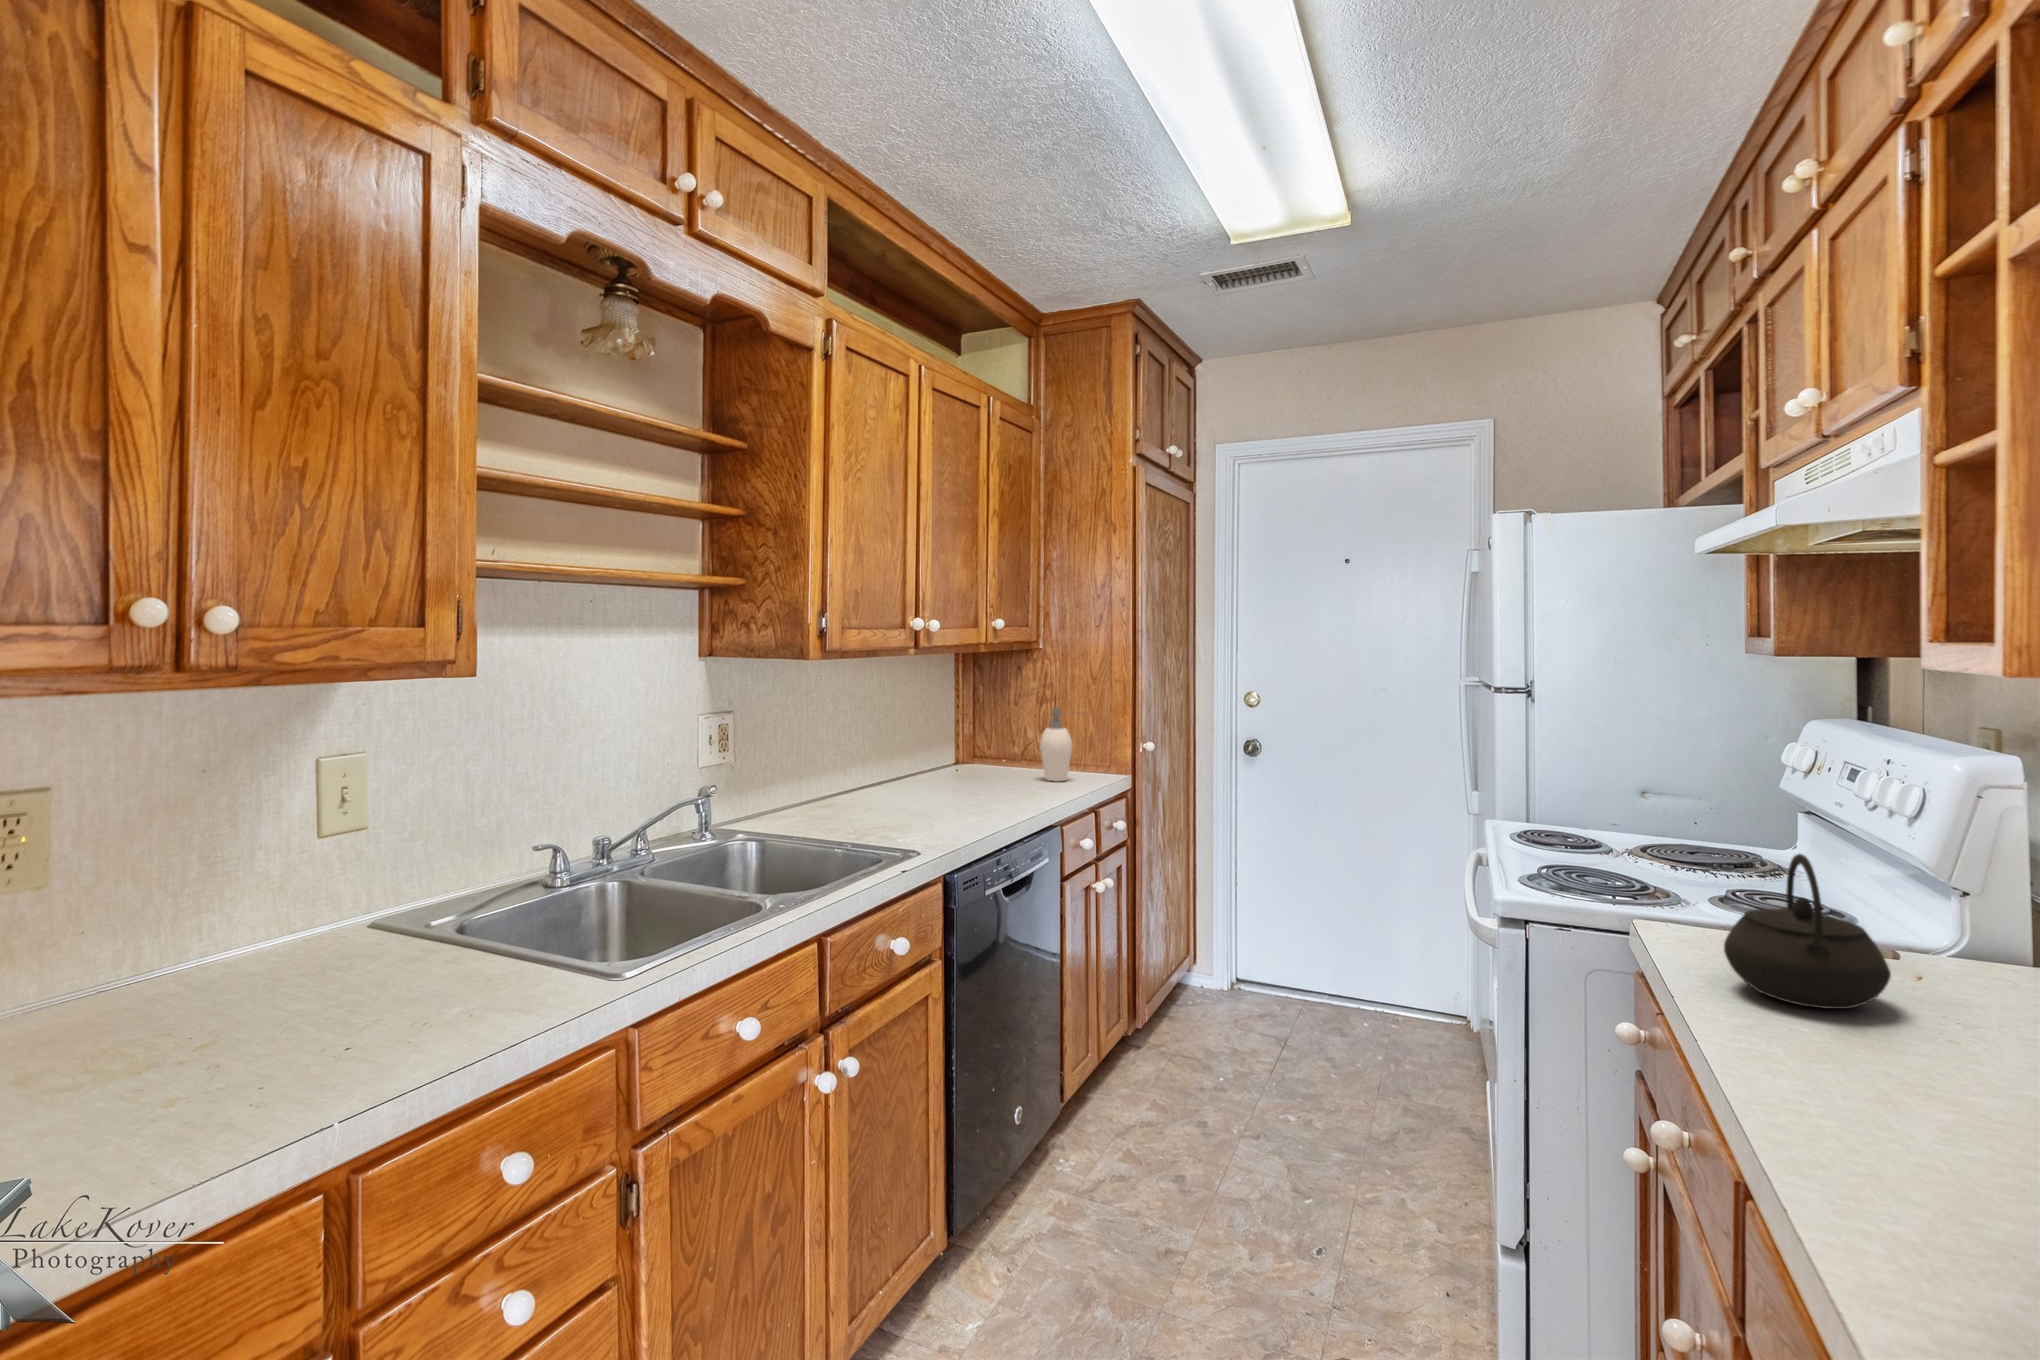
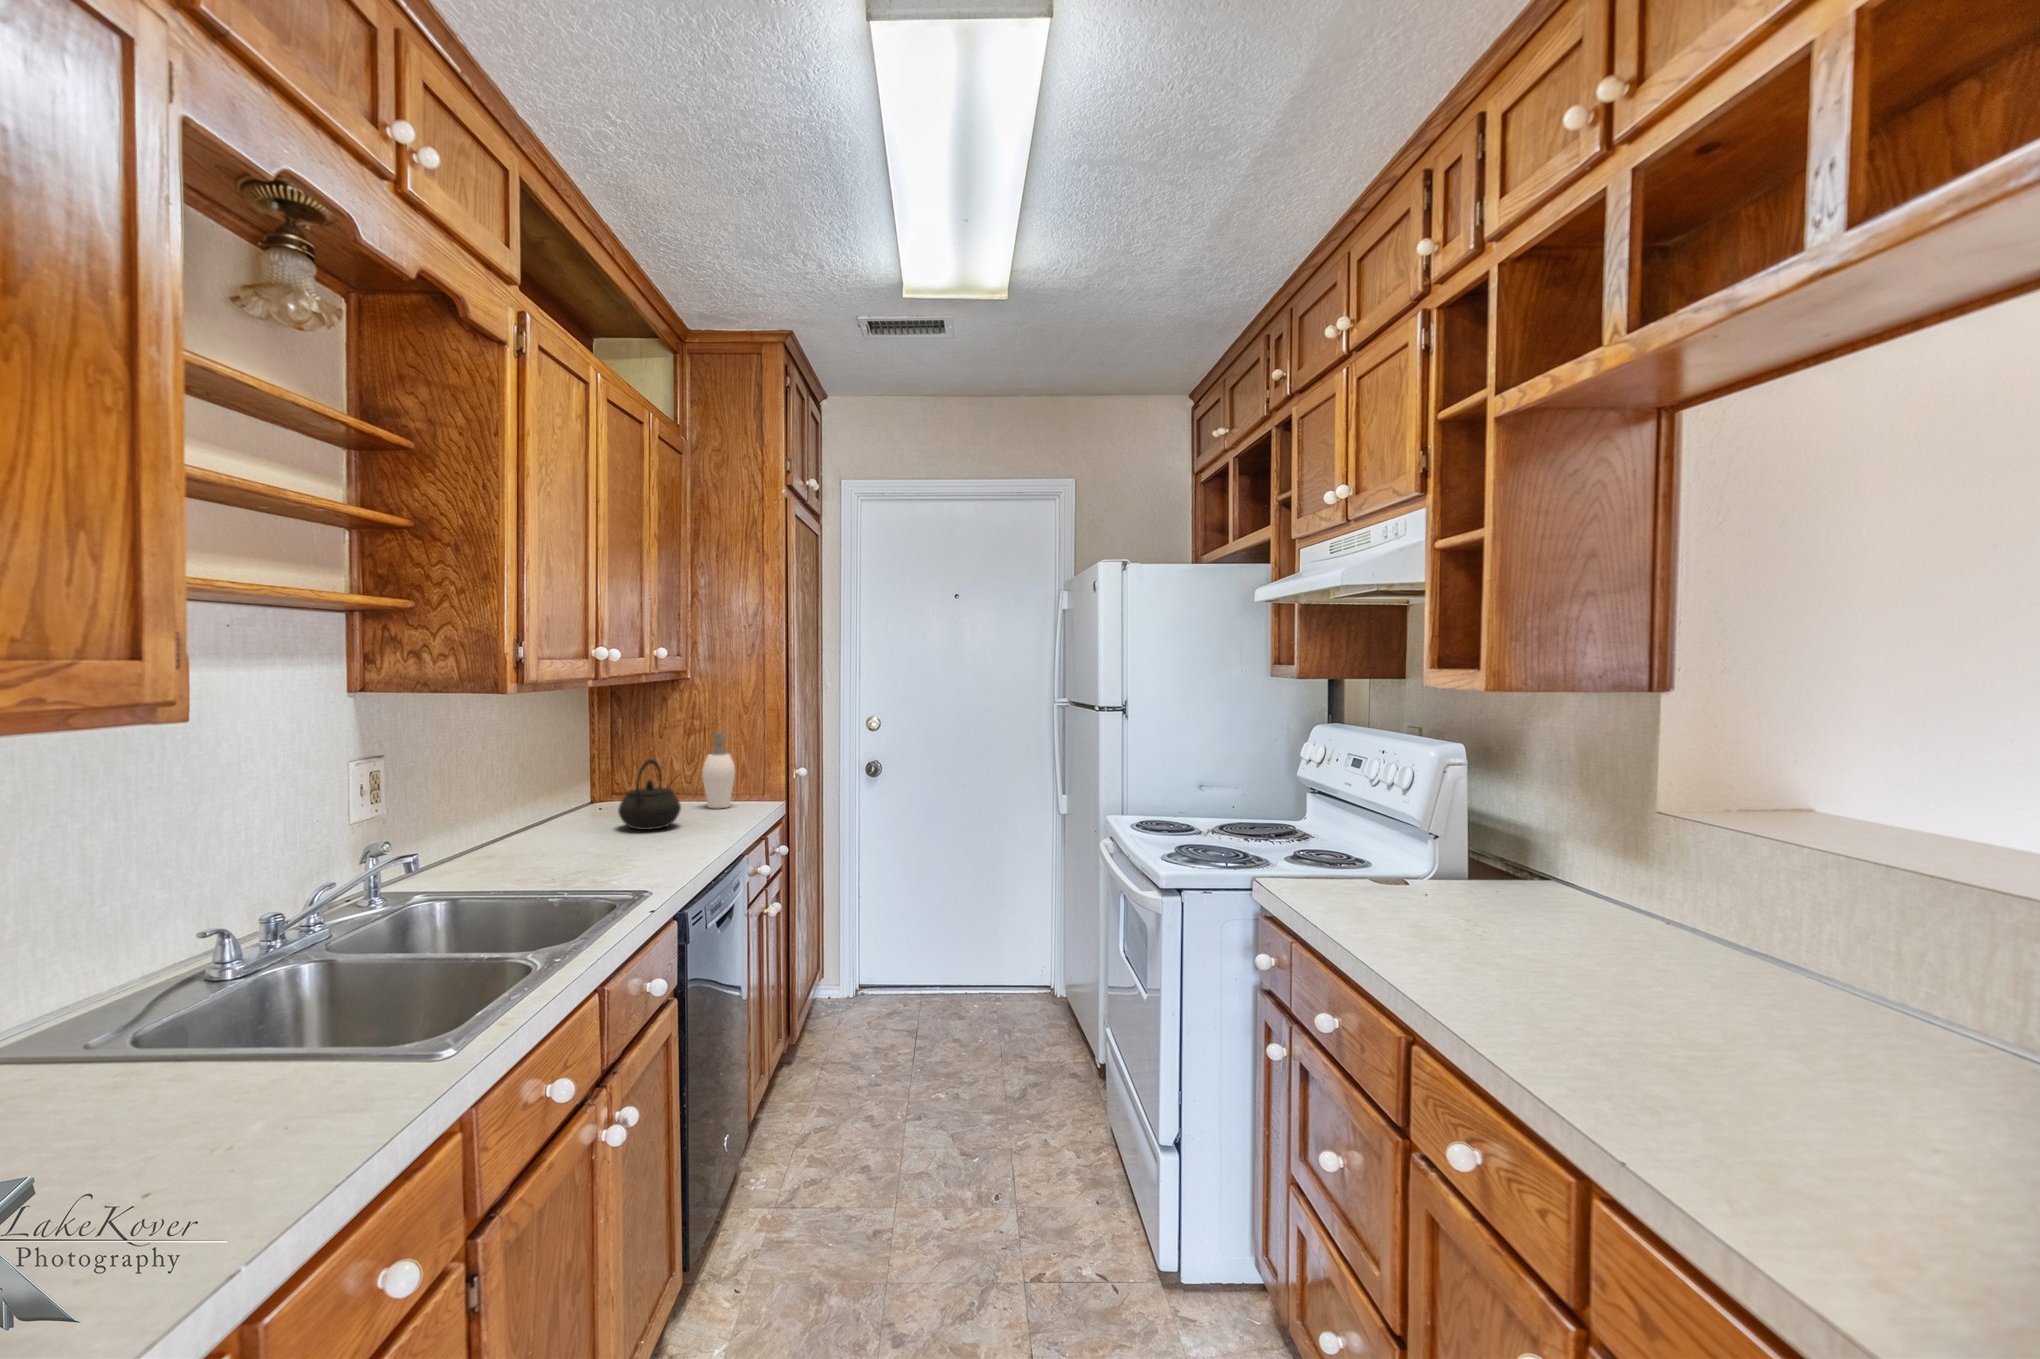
kettle: present [1724,854,1891,1009] -> present [618,759,681,830]

